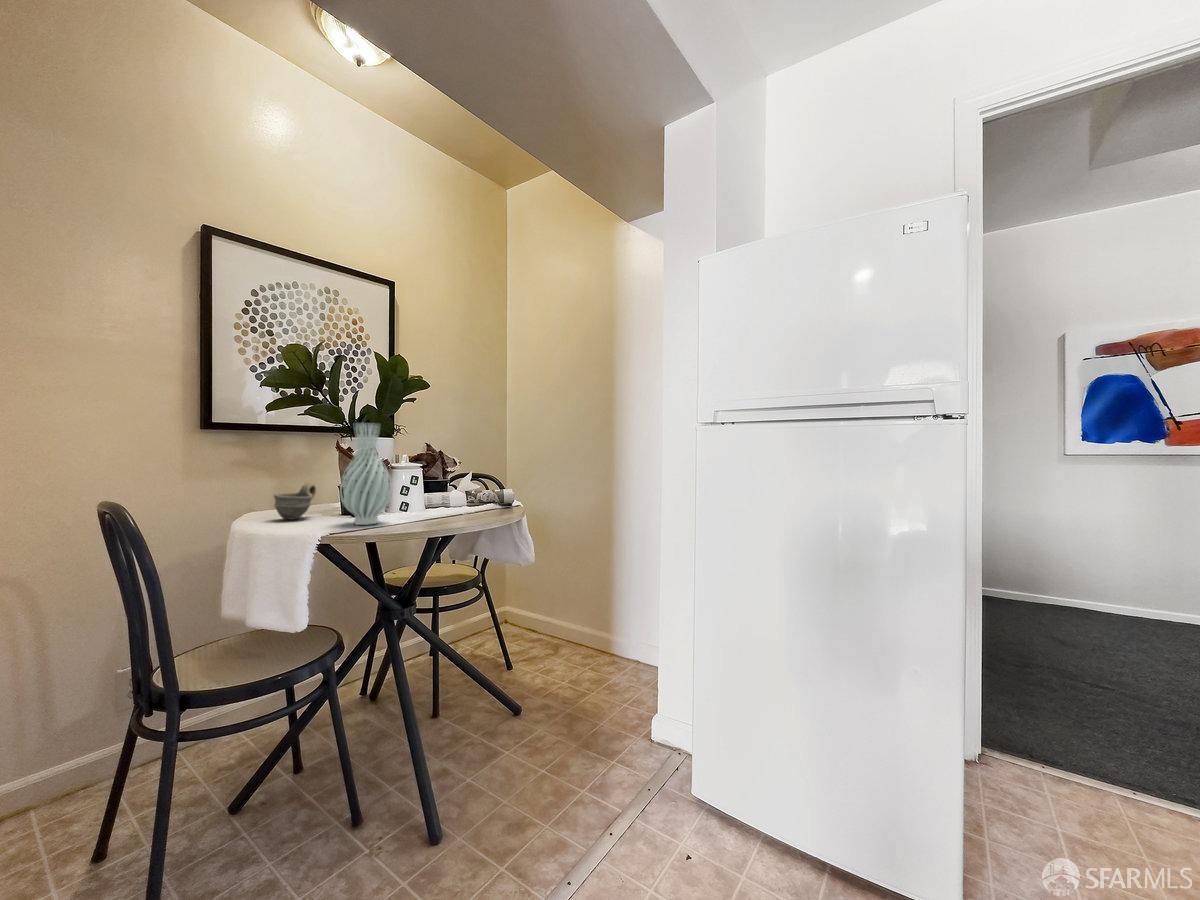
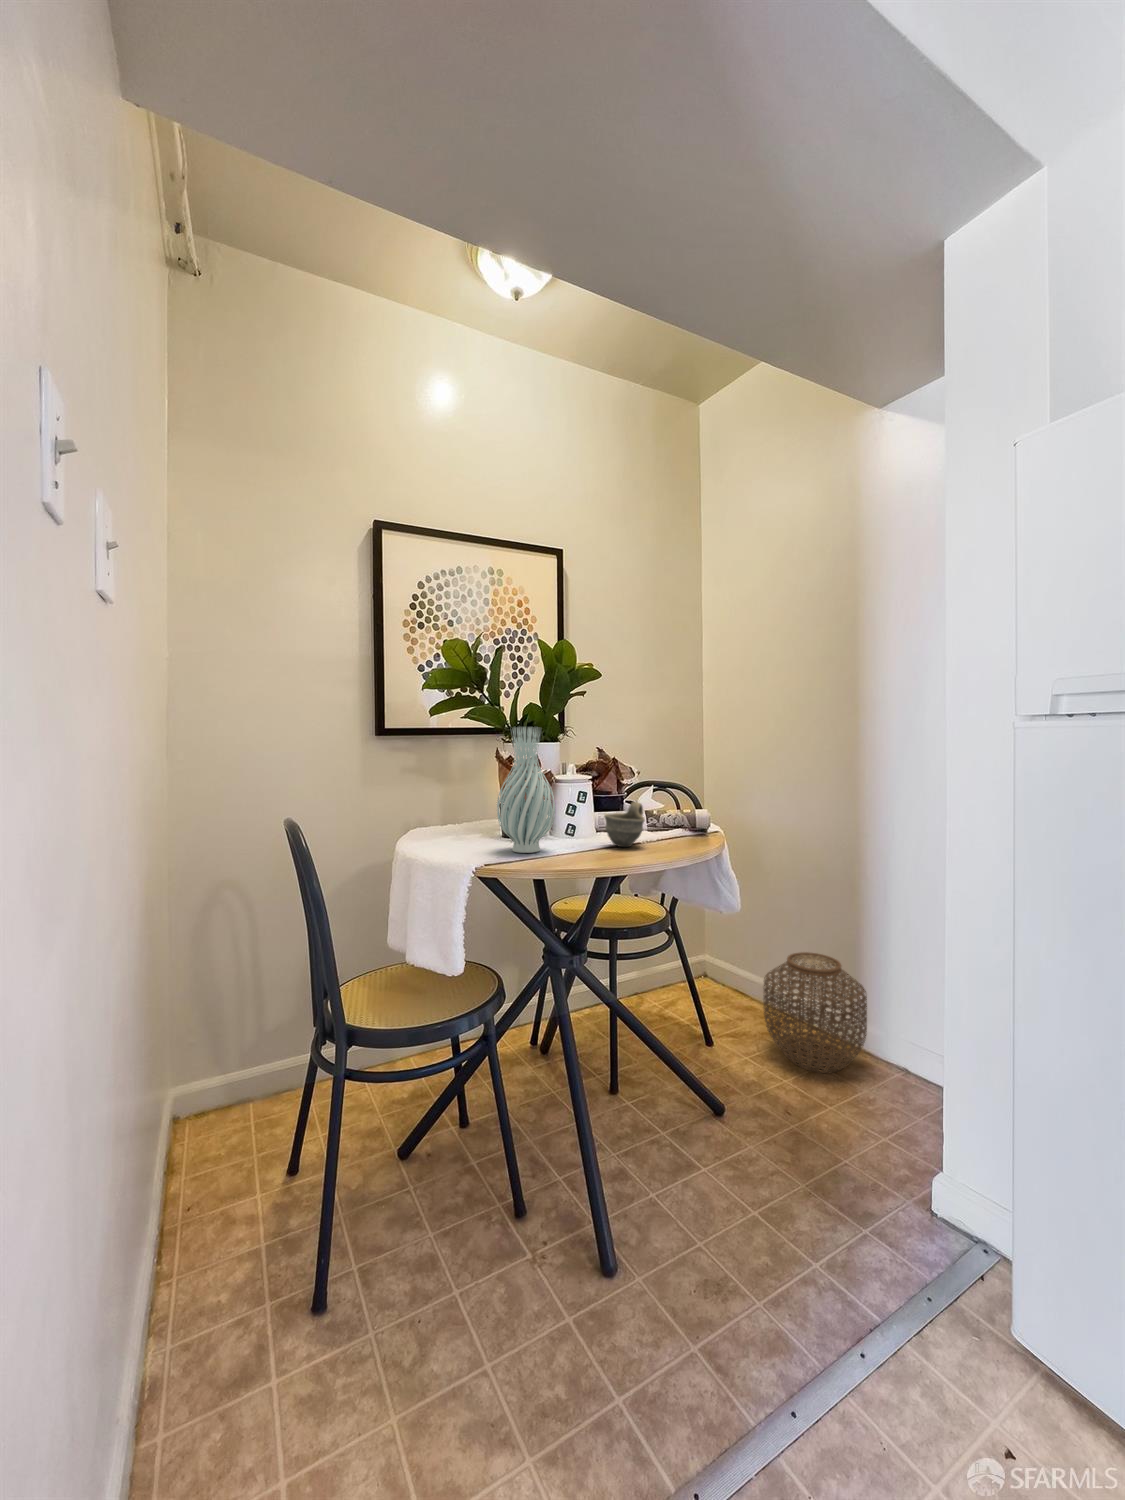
cup: present [274,483,316,520] -> present [604,802,645,847]
woven basket: none [550,591,618,674] -> present [764,952,867,1073]

